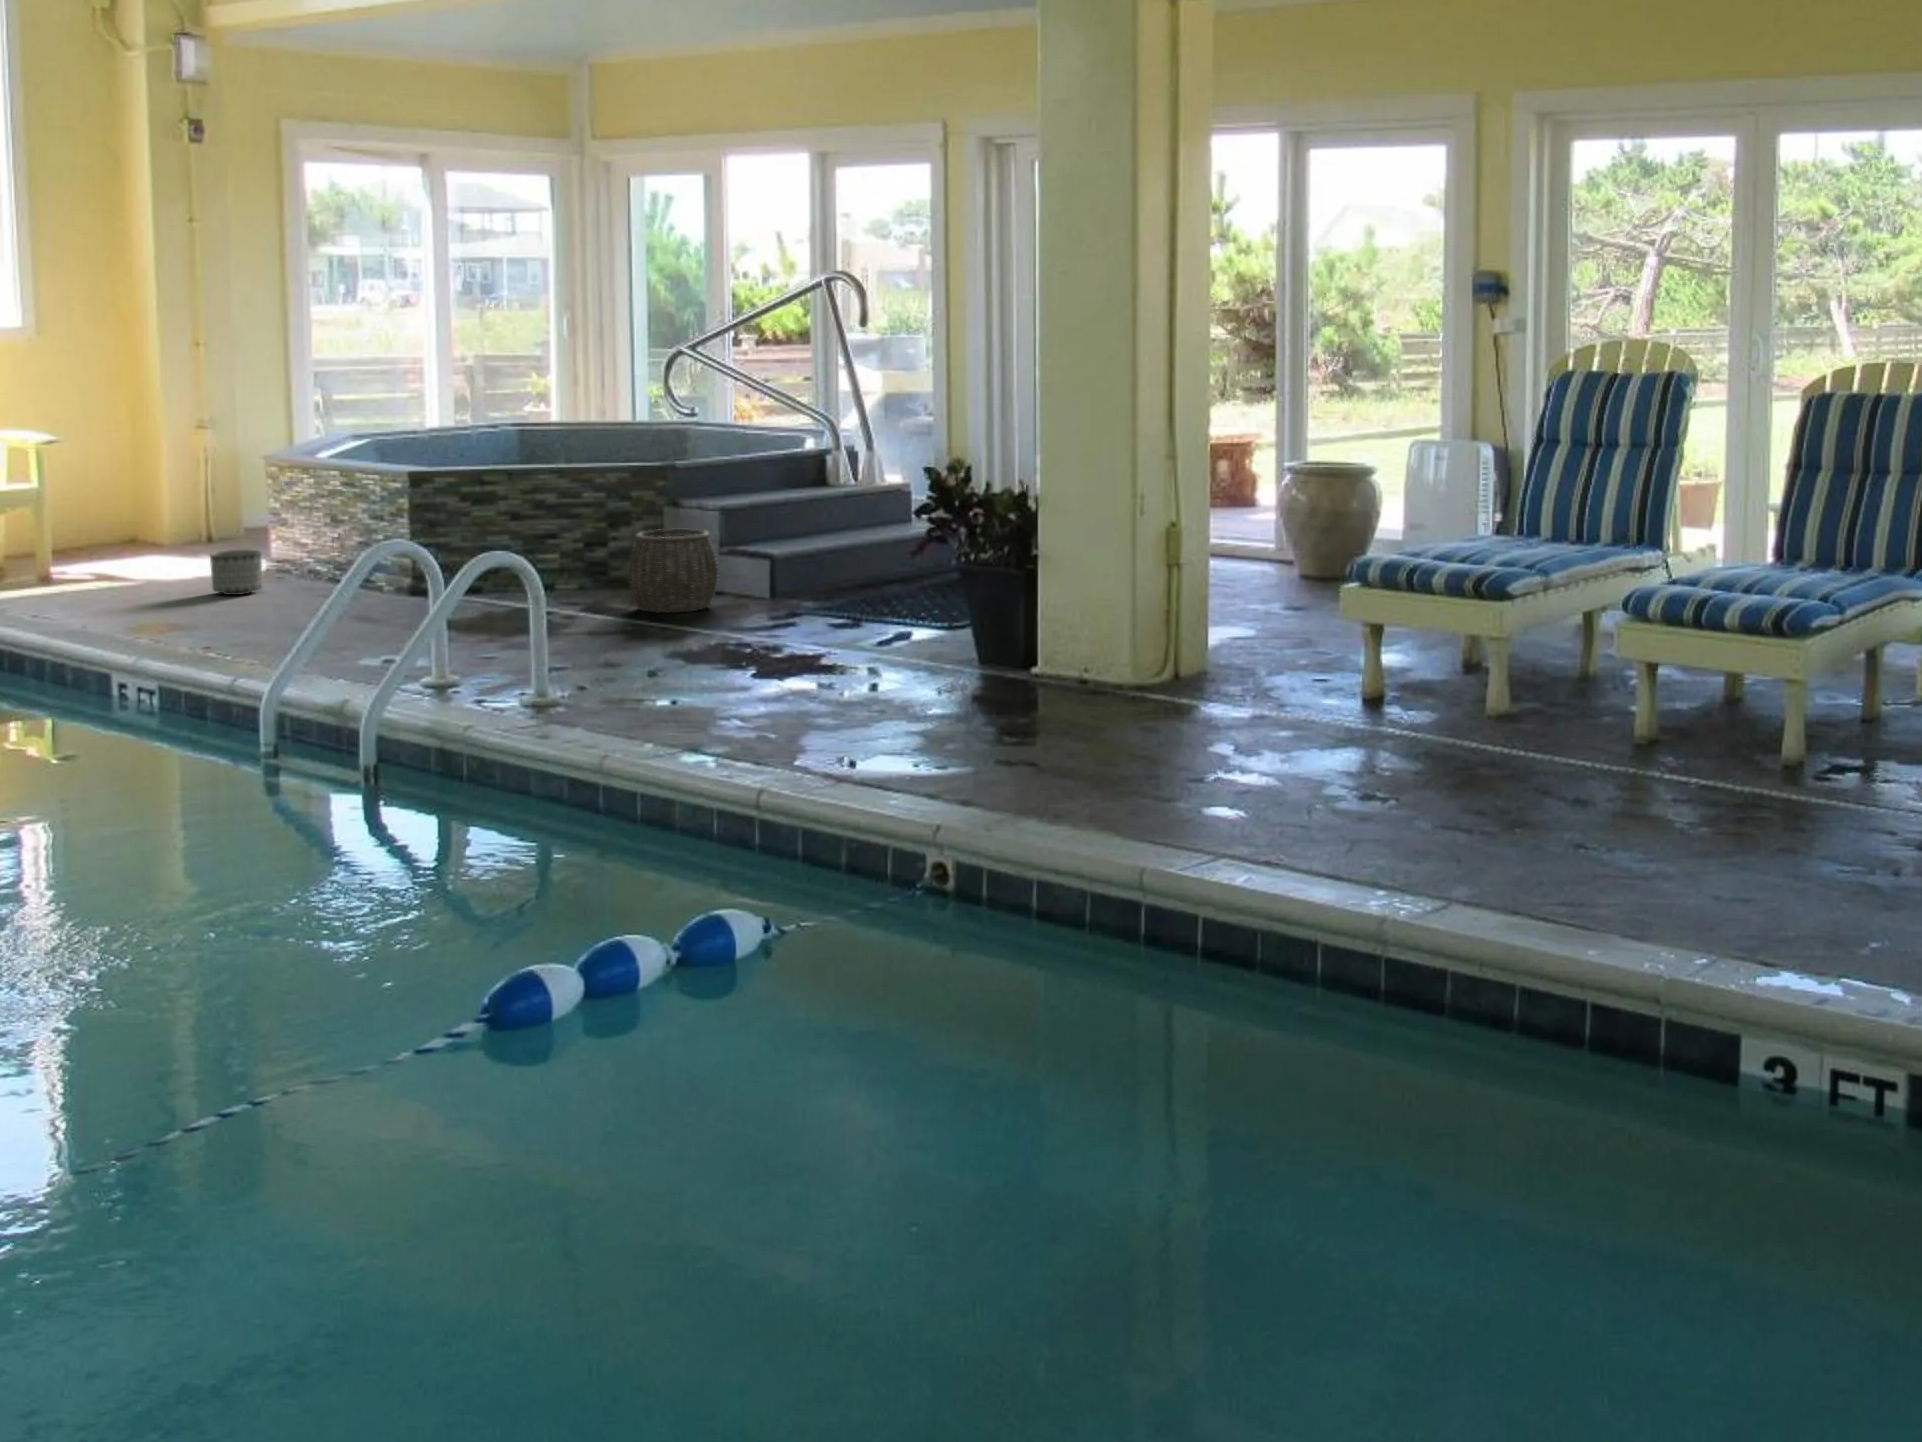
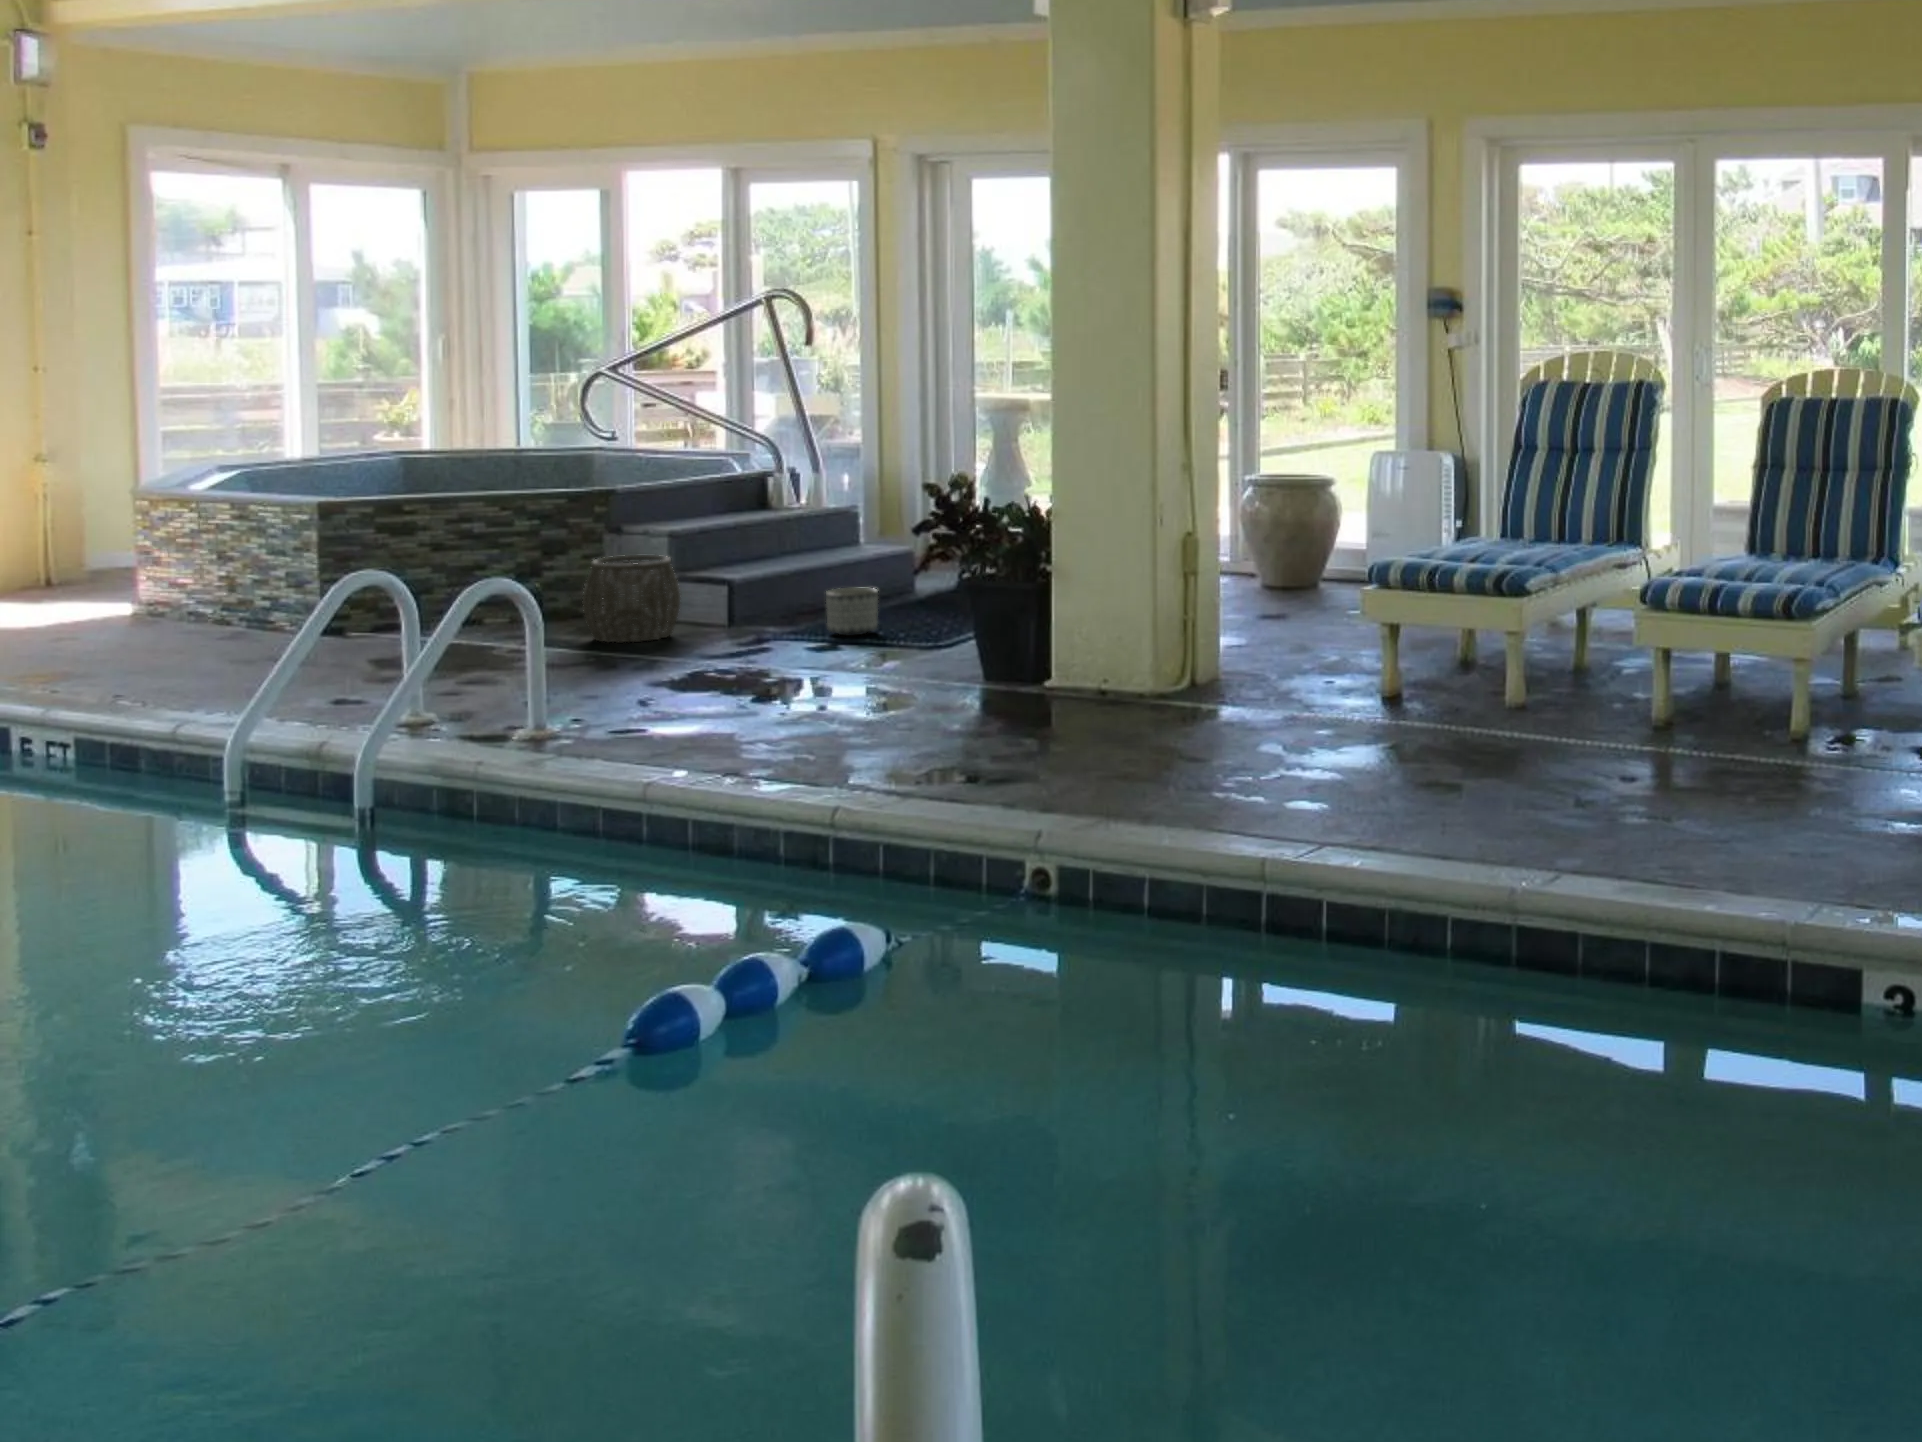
planter: present [210,550,262,595] -> present [826,588,878,636]

